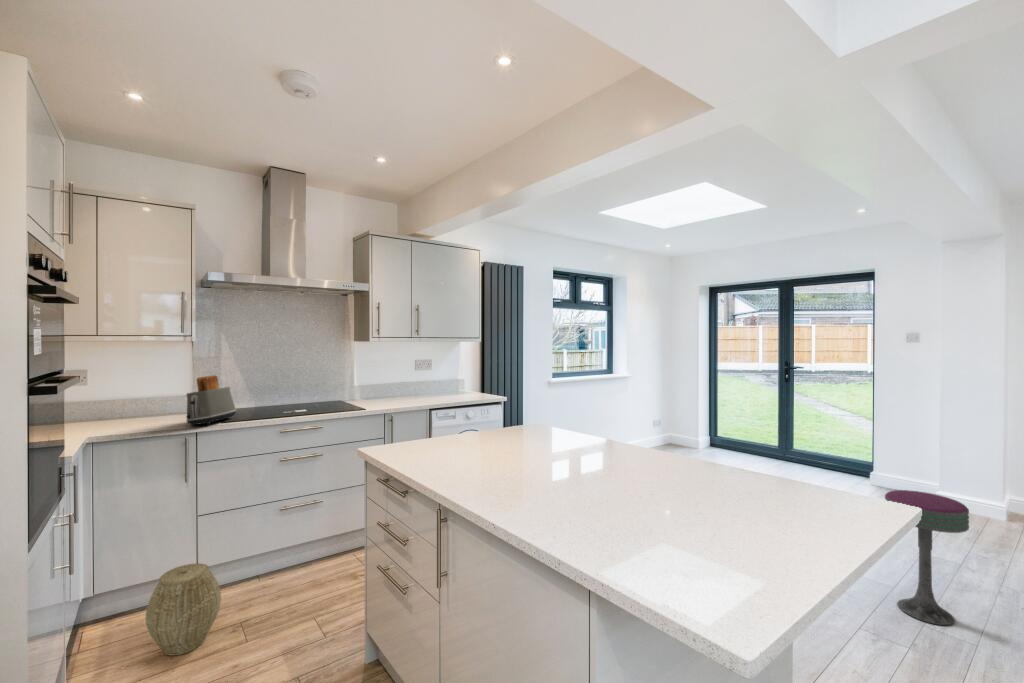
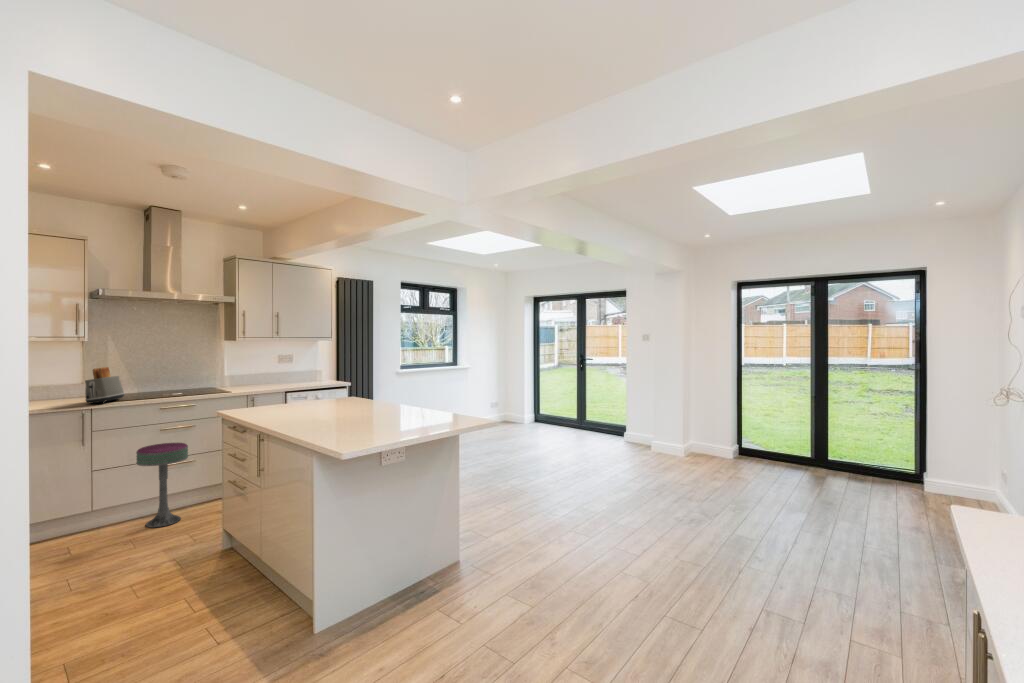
bar stool: present [885,490,969,625] -> present [136,443,188,527]
woven basket: present [146,564,221,655] -> none [65,496,121,554]

